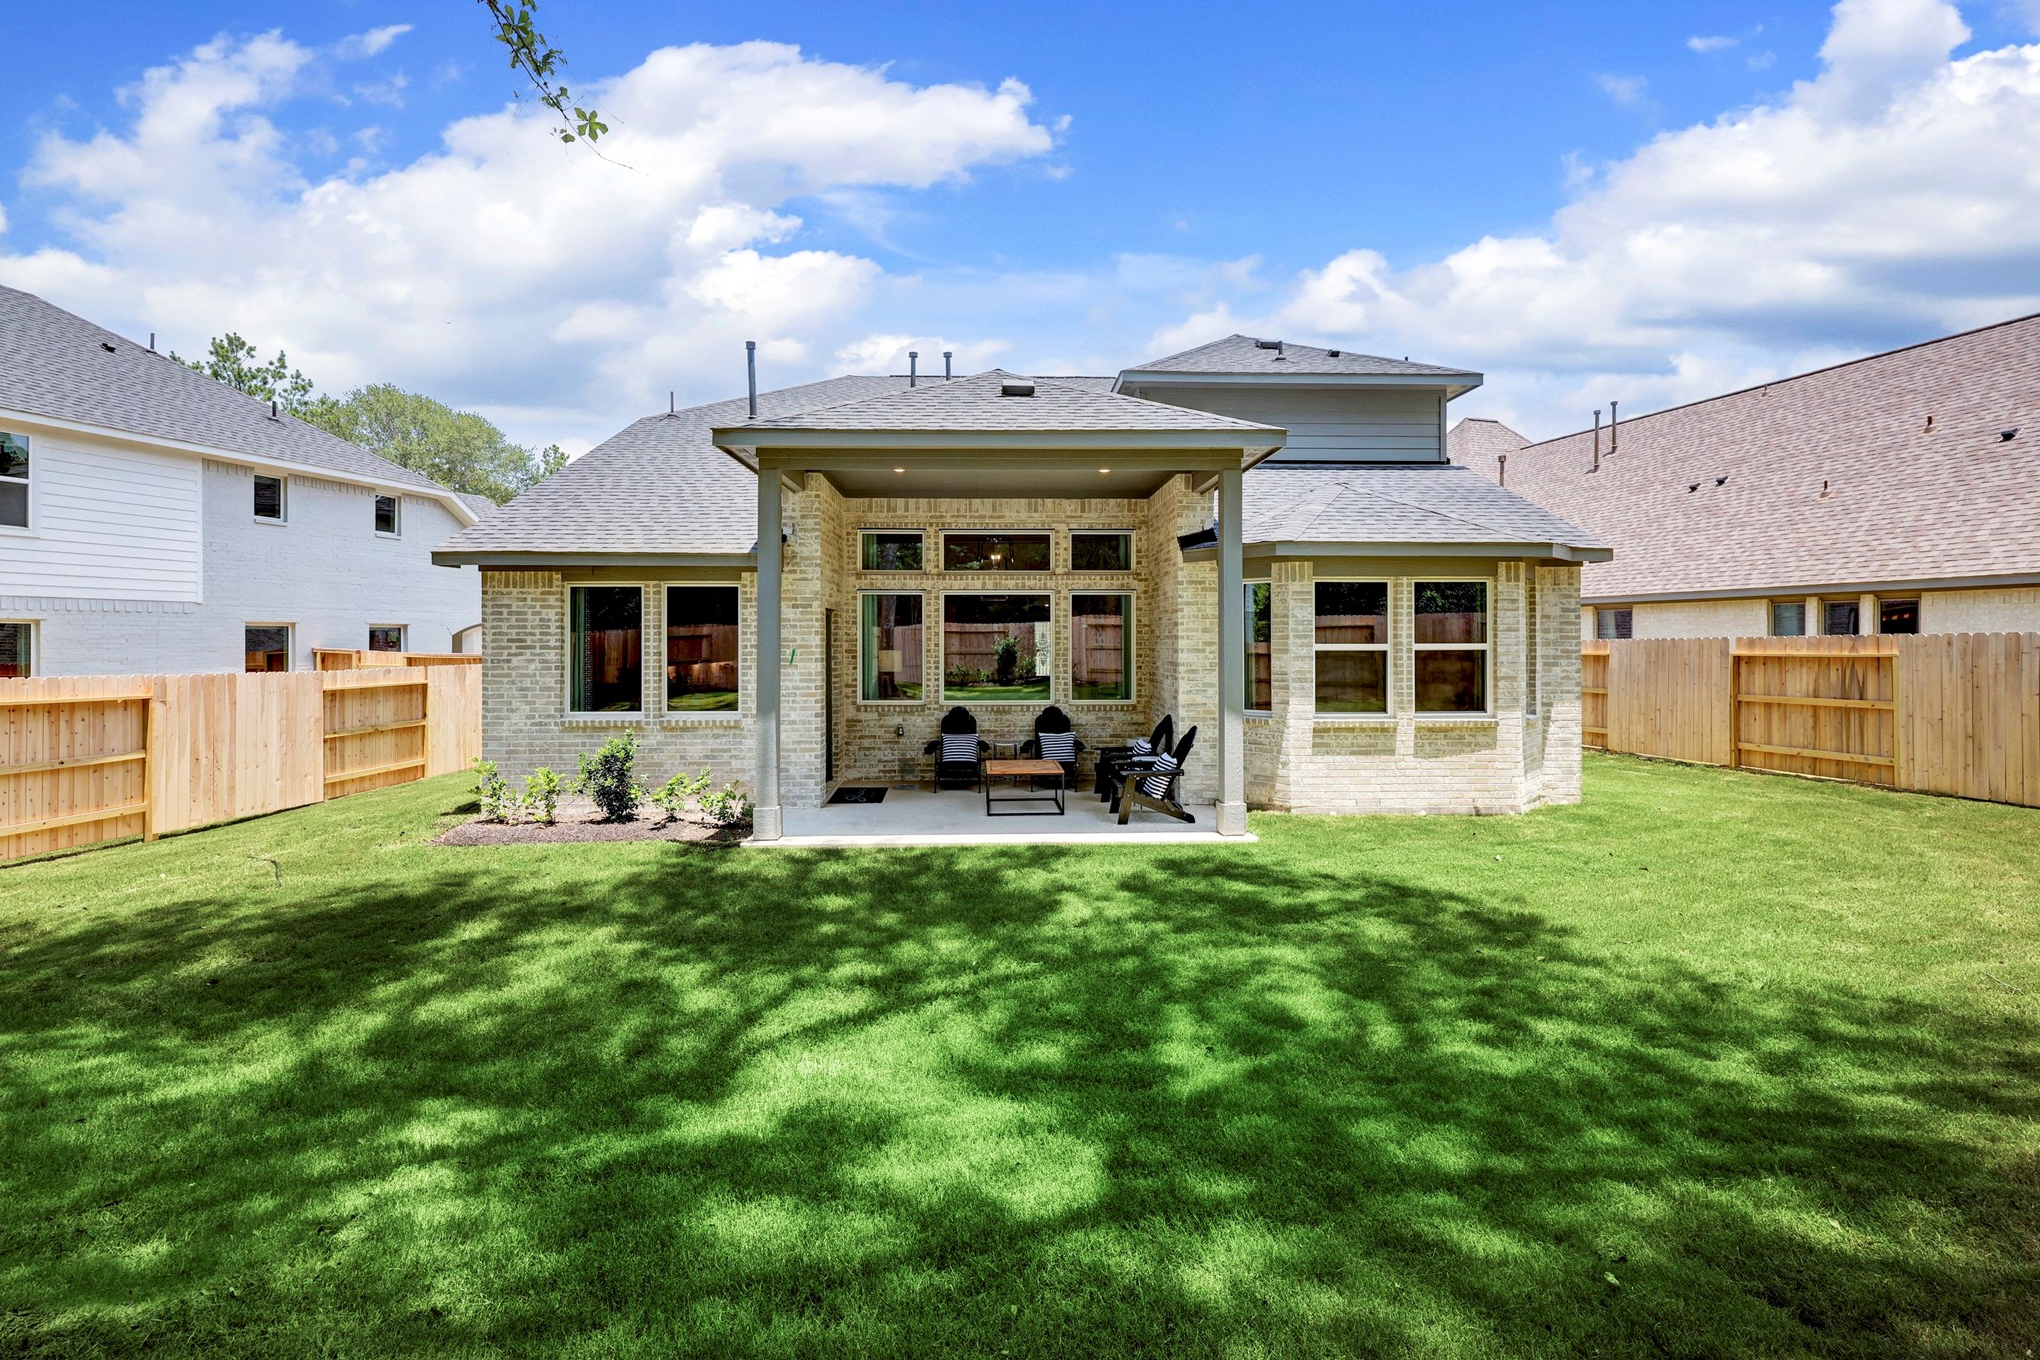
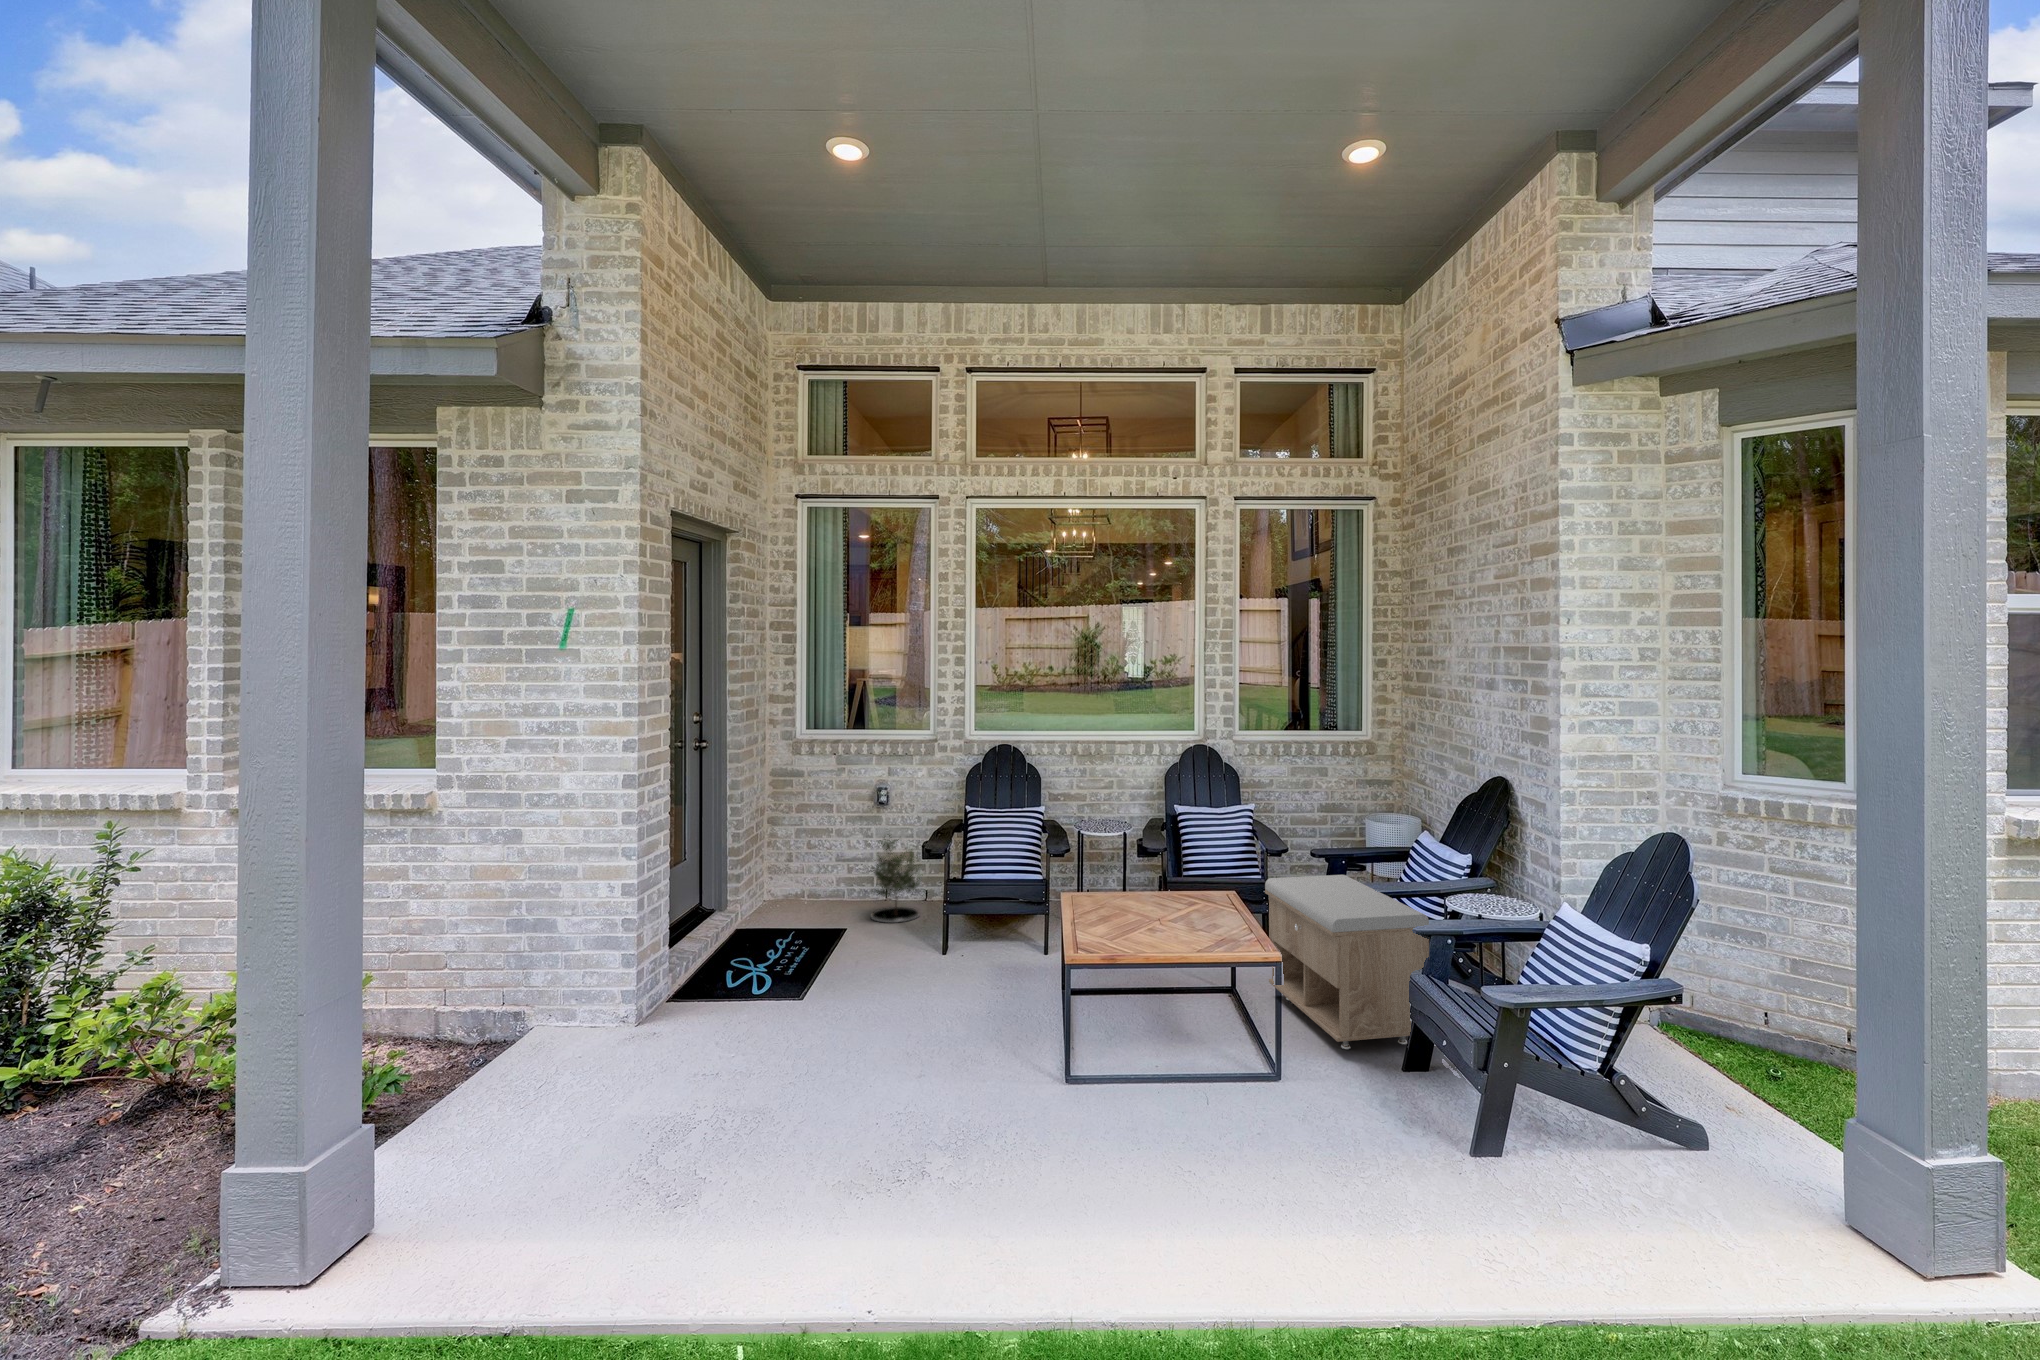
storage bench: none [1067,757,1121,816] -> present [1265,875,1429,1050]

